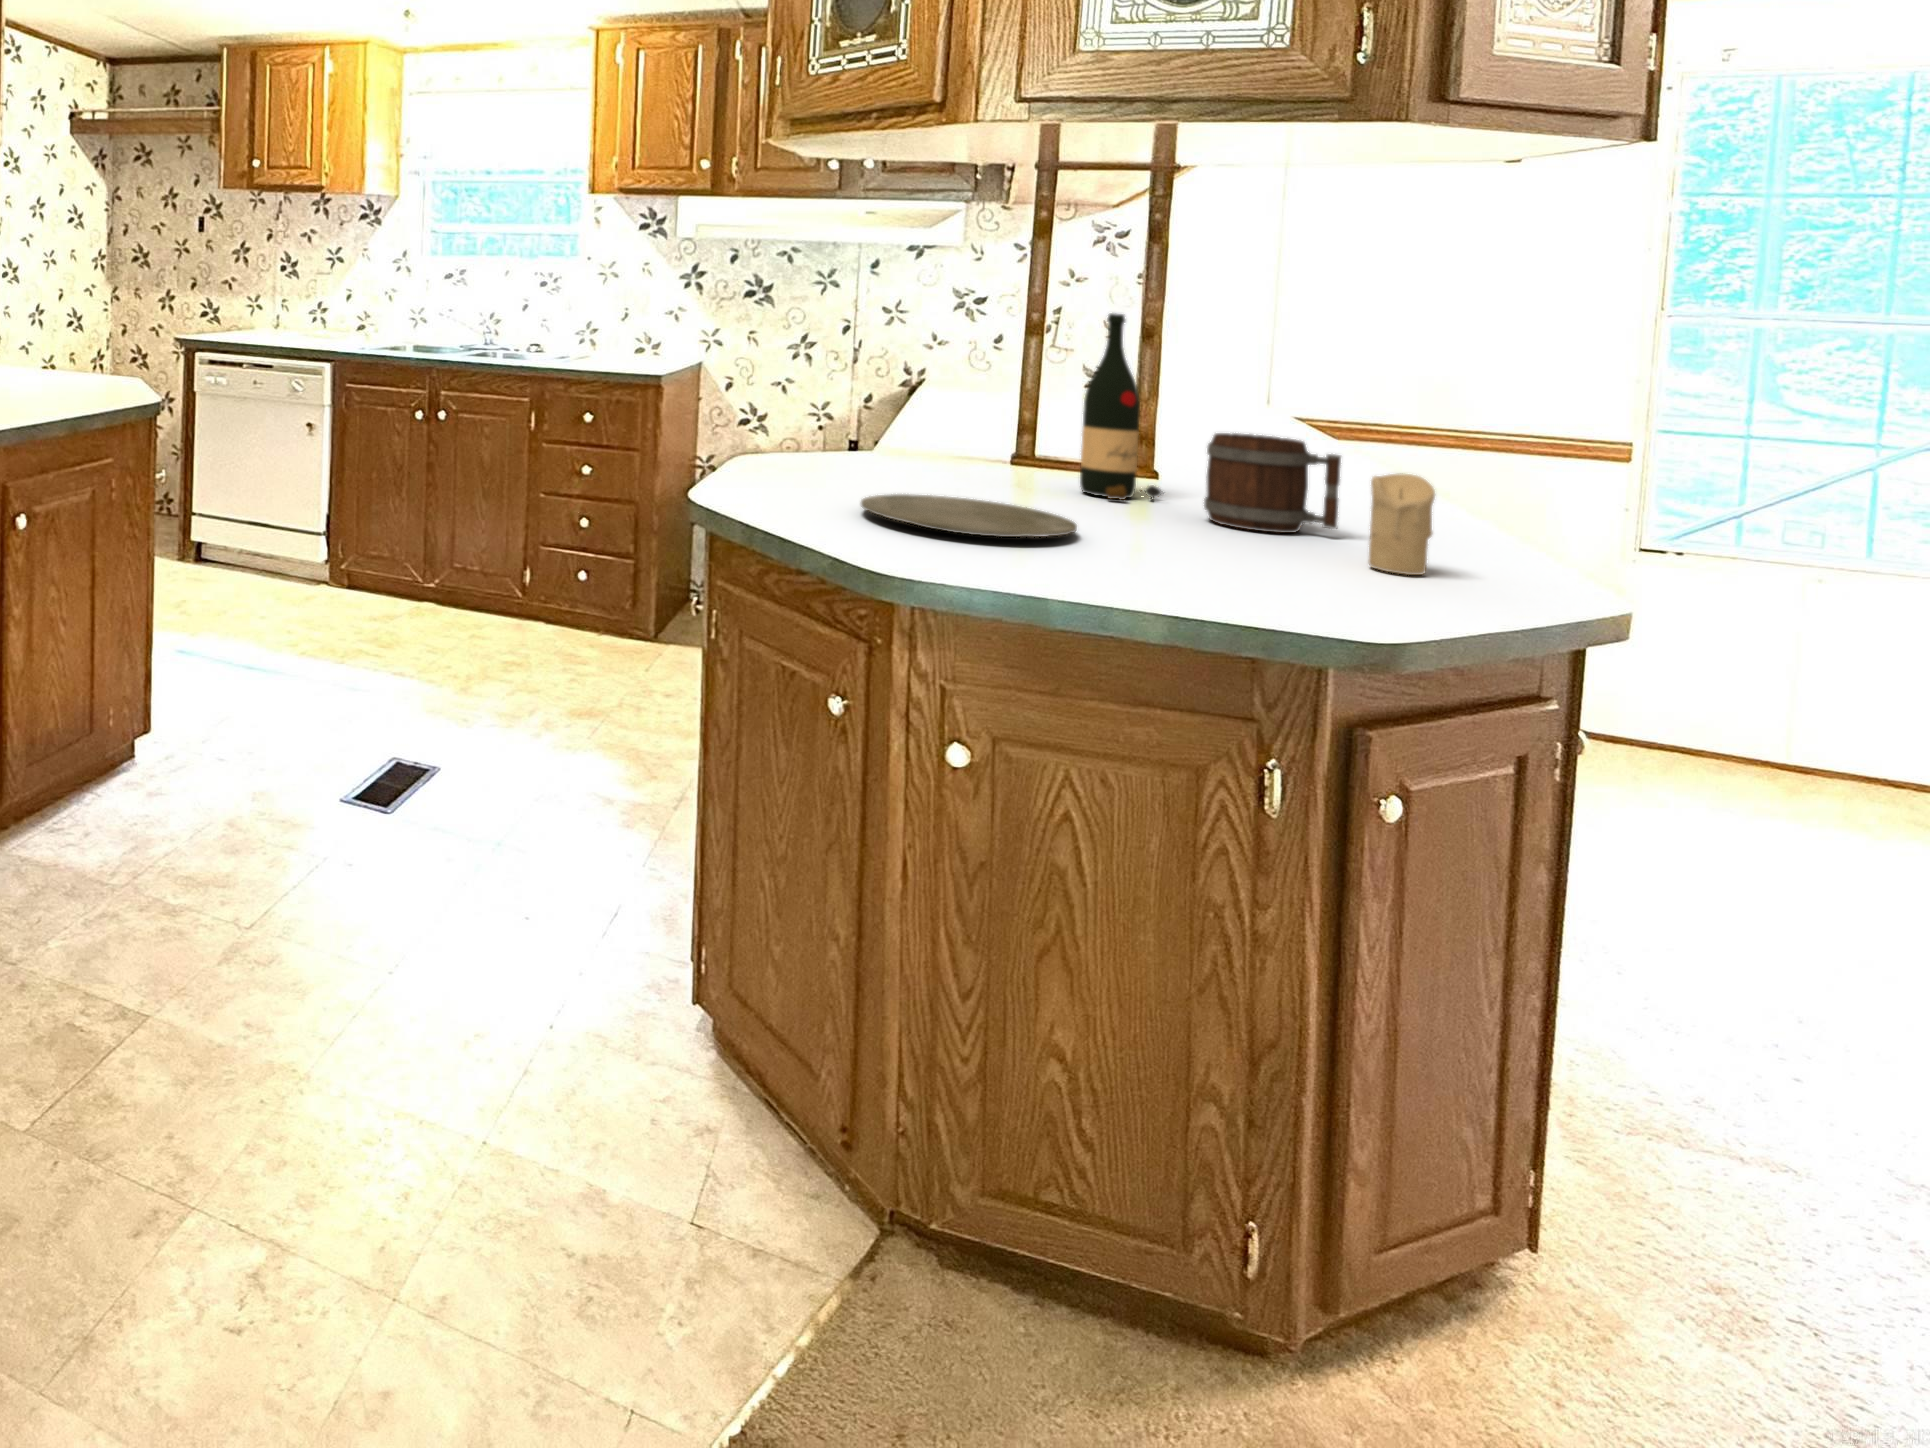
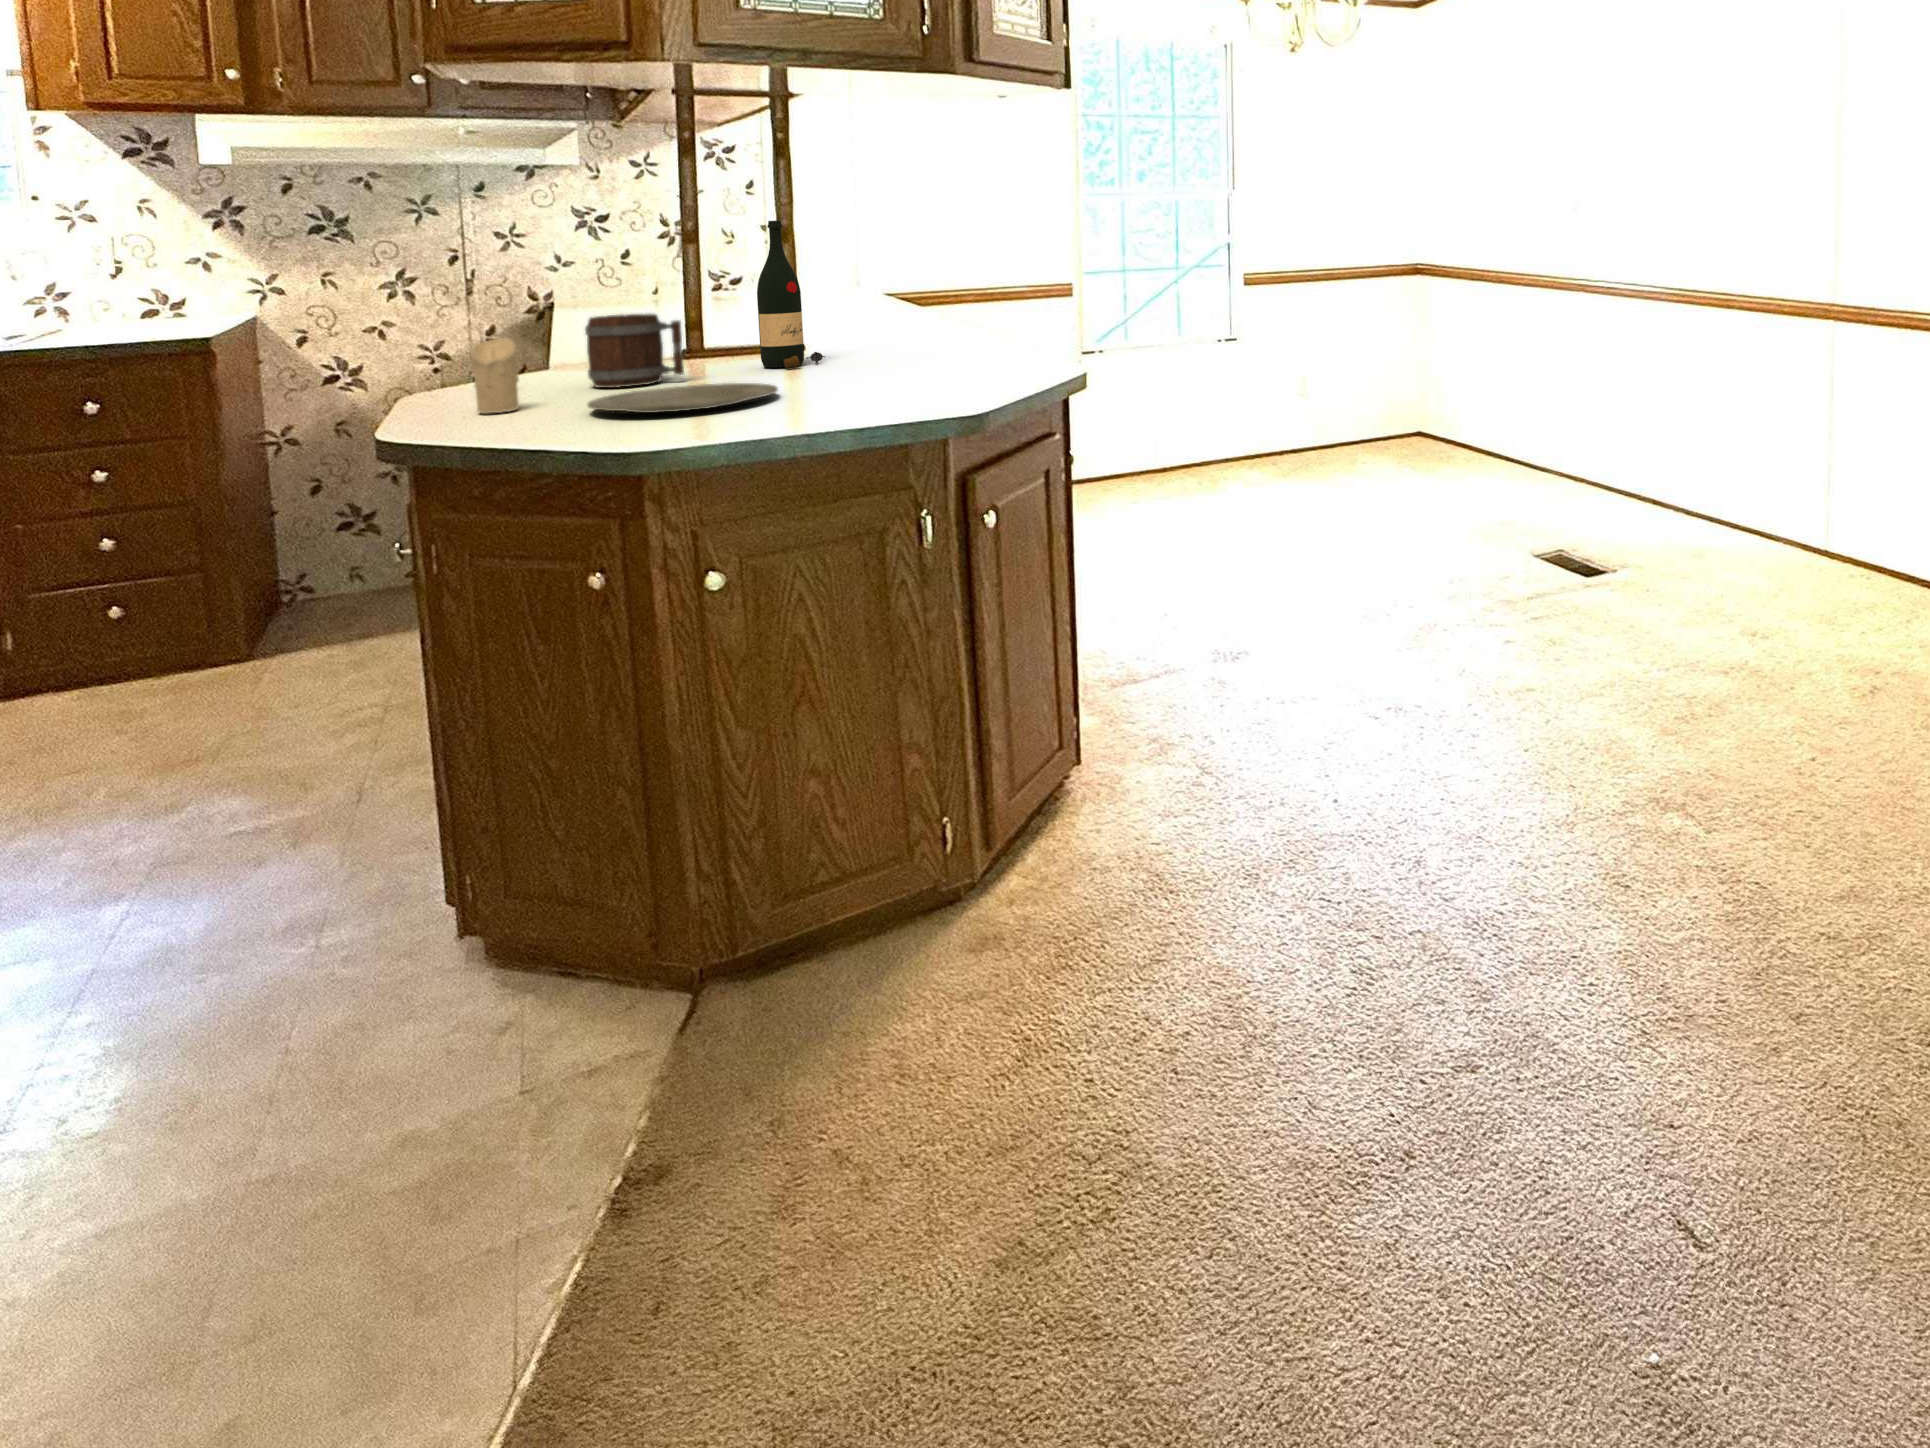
mug: present [1204,433,1341,533] -> present [585,313,684,388]
candle: present [1369,473,1435,575] -> present [471,338,519,413]

